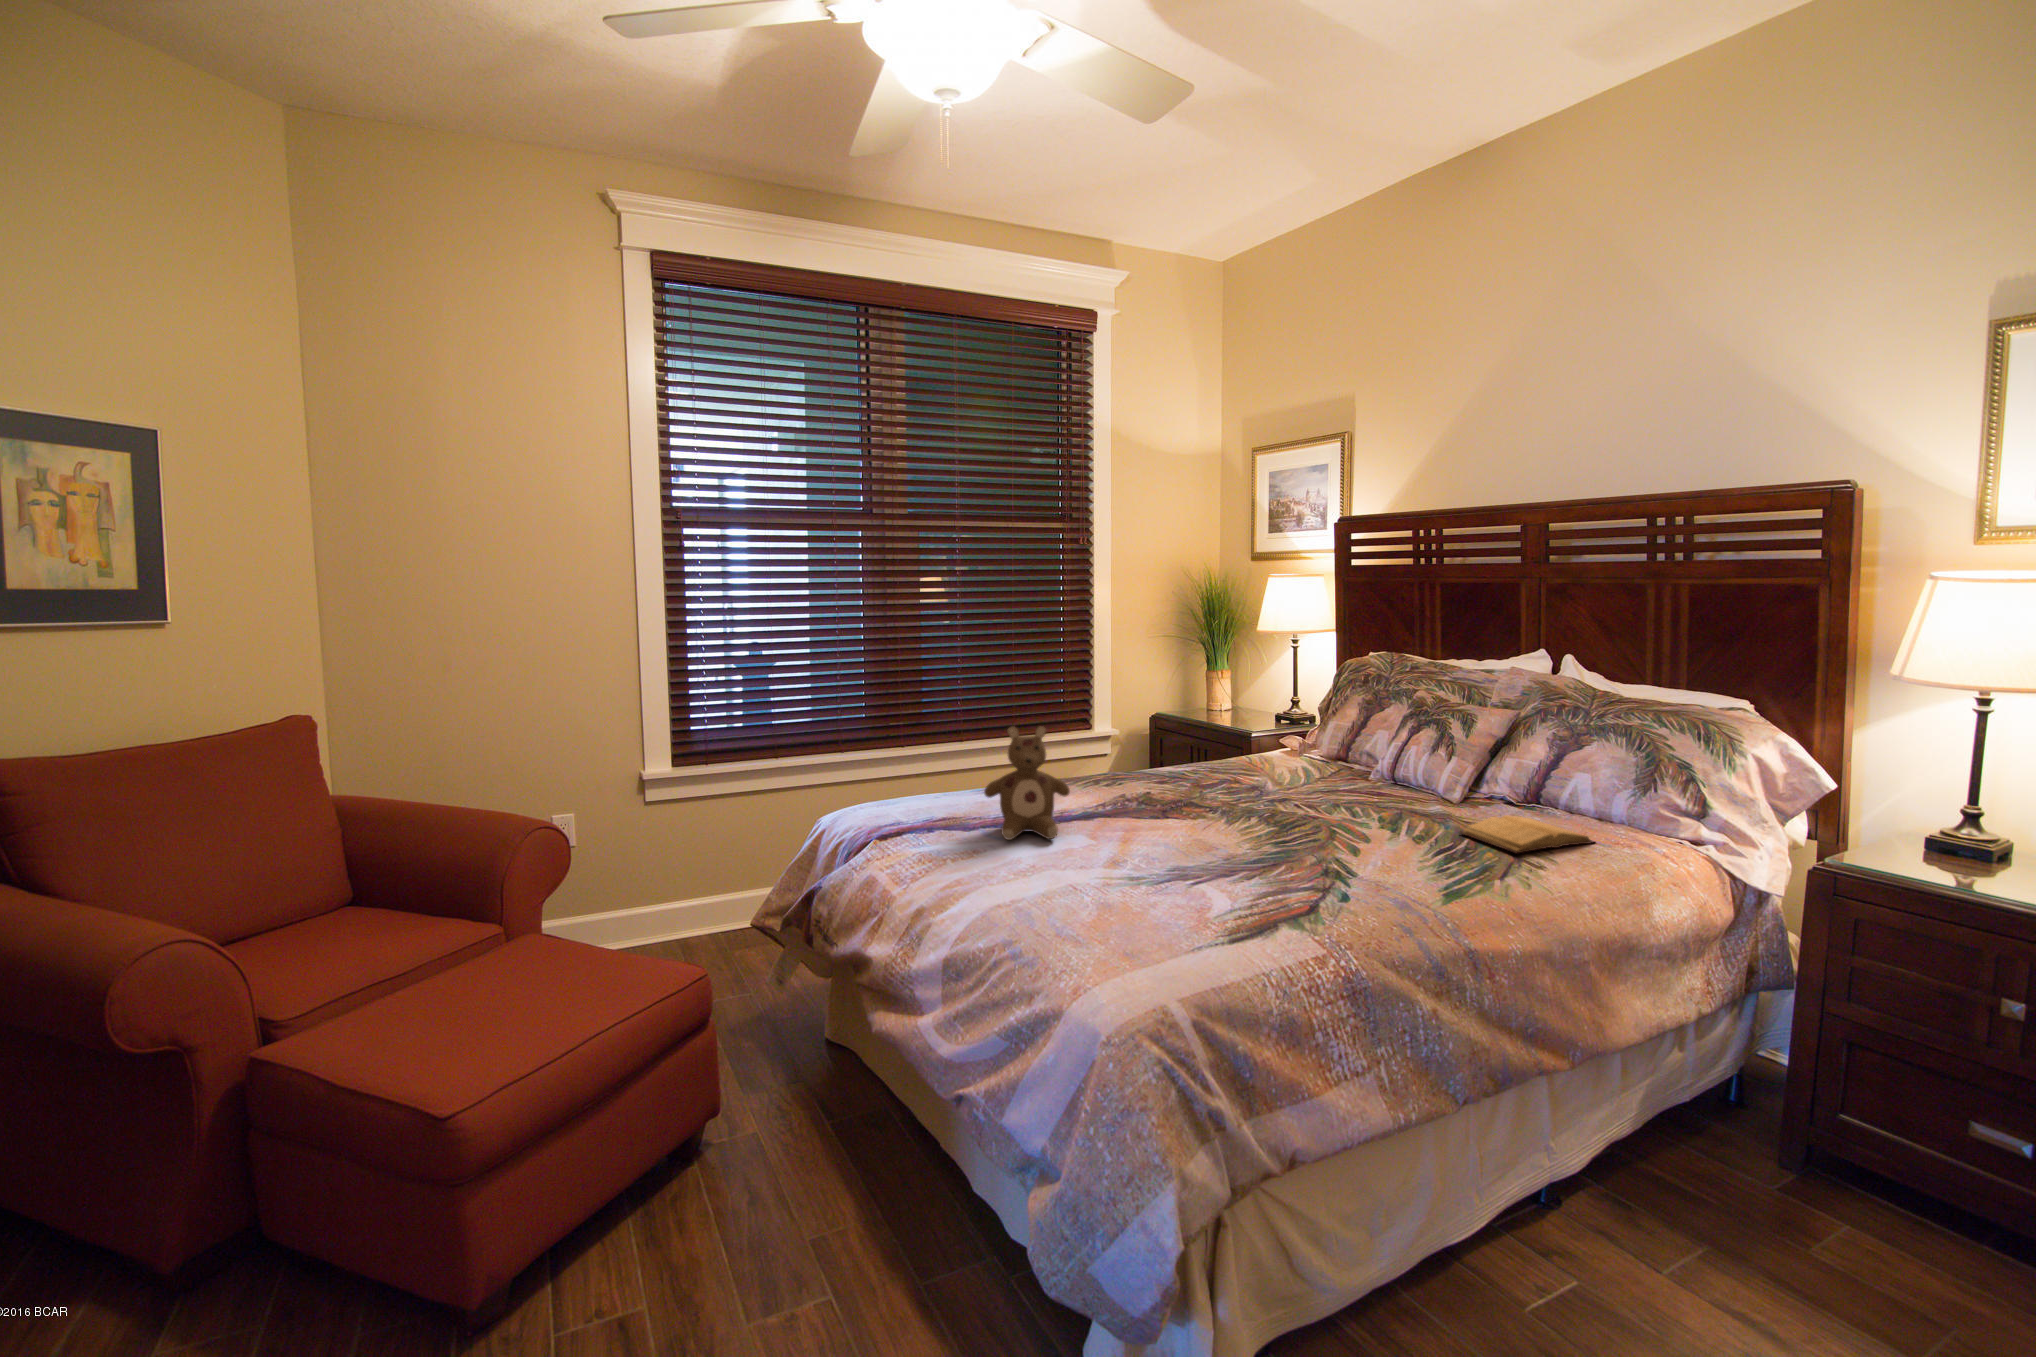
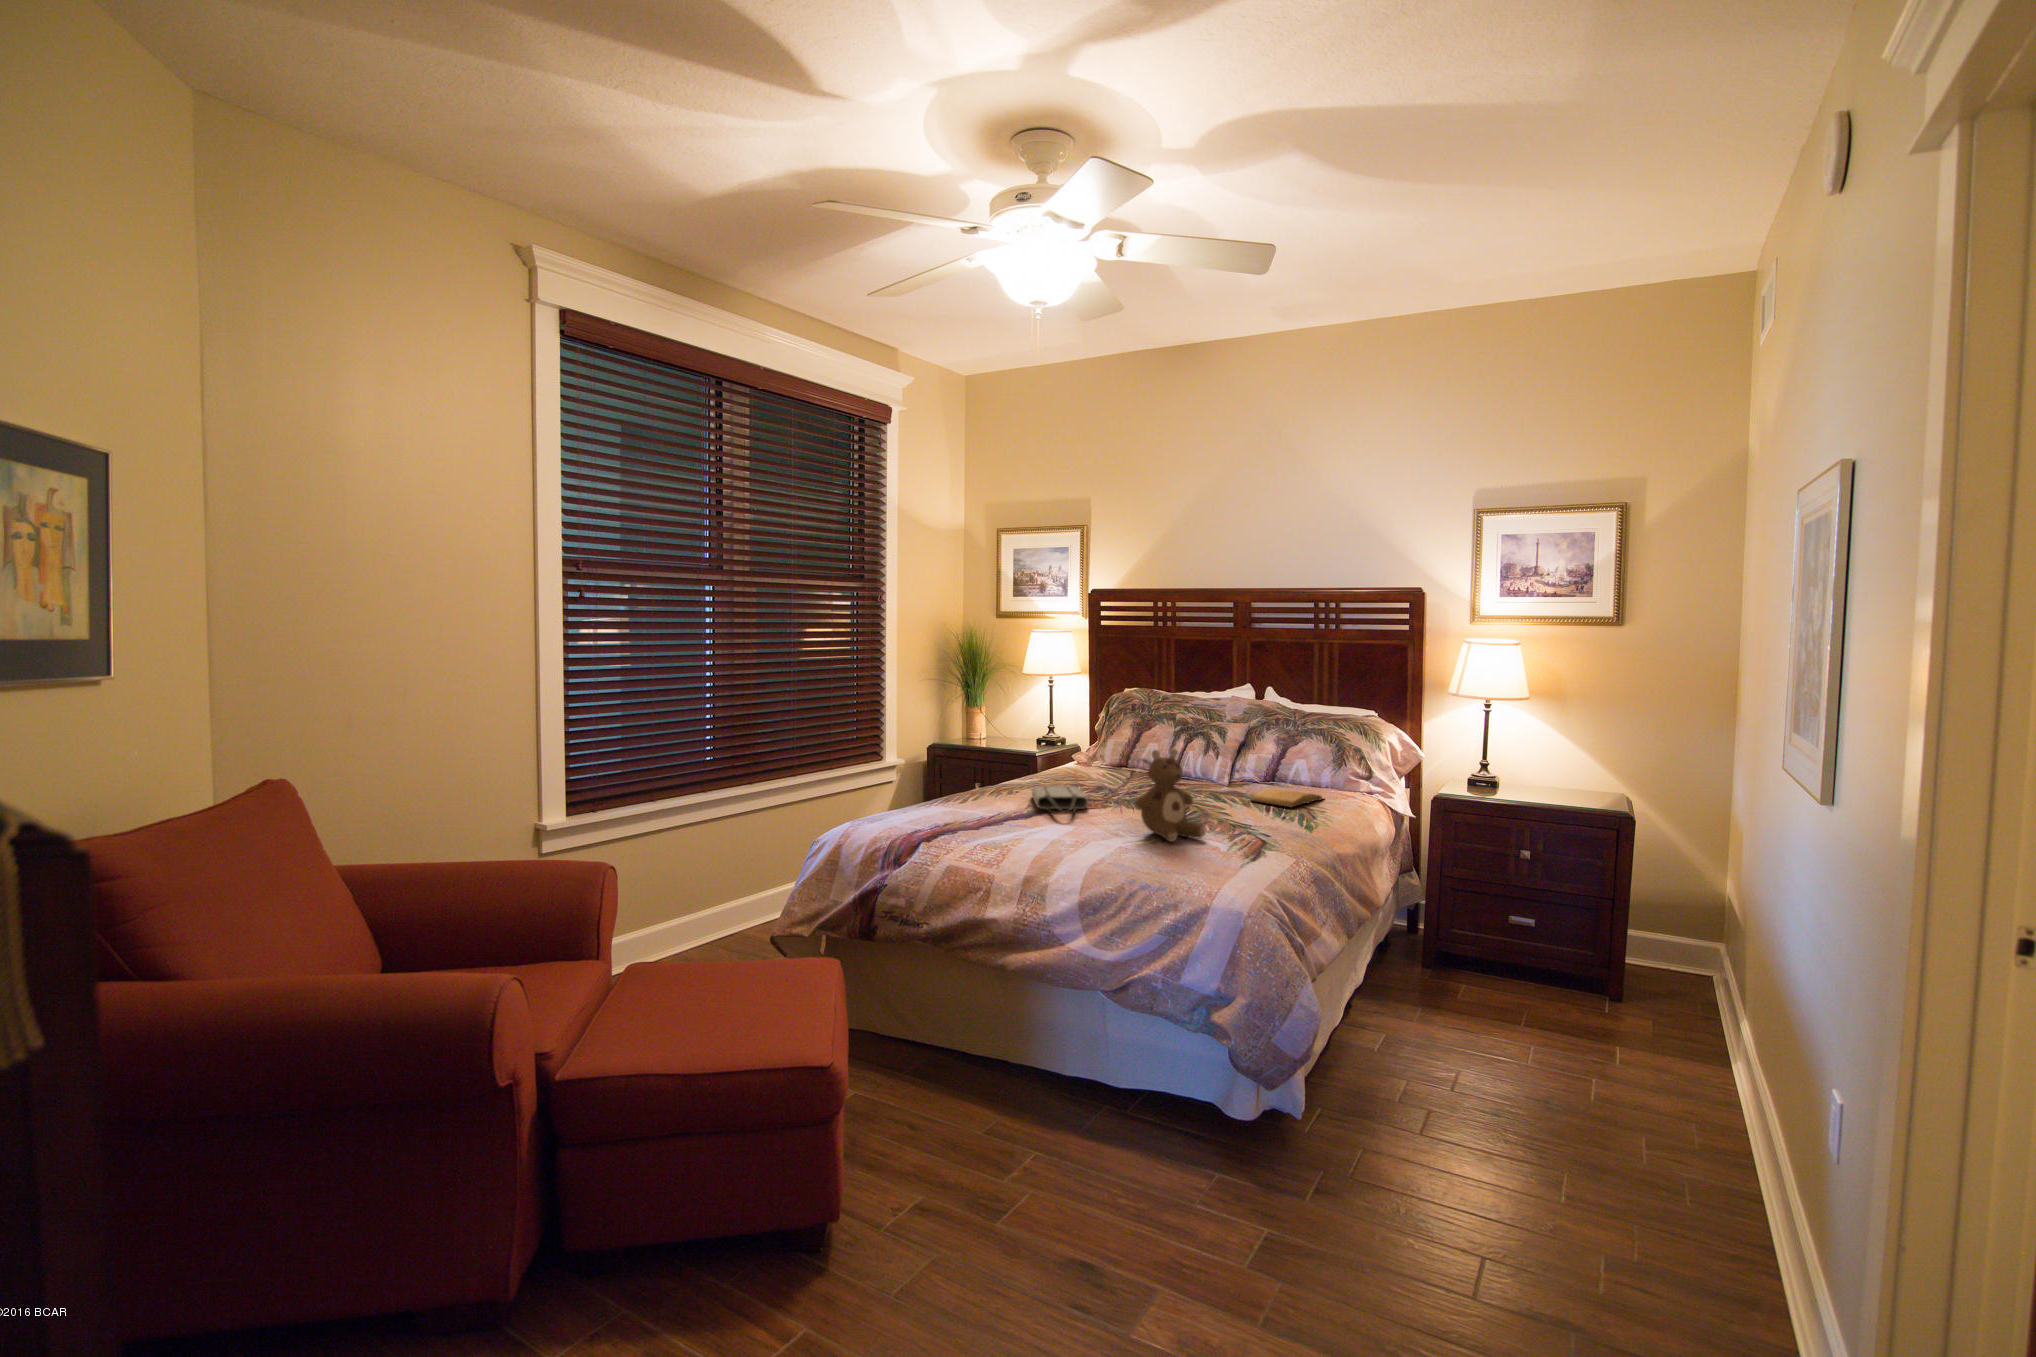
stuffed bear: present [984,726,1070,840] -> present [1134,749,1205,841]
tote bag: none [1136,784,1218,829] -> present [1032,786,1088,812]

